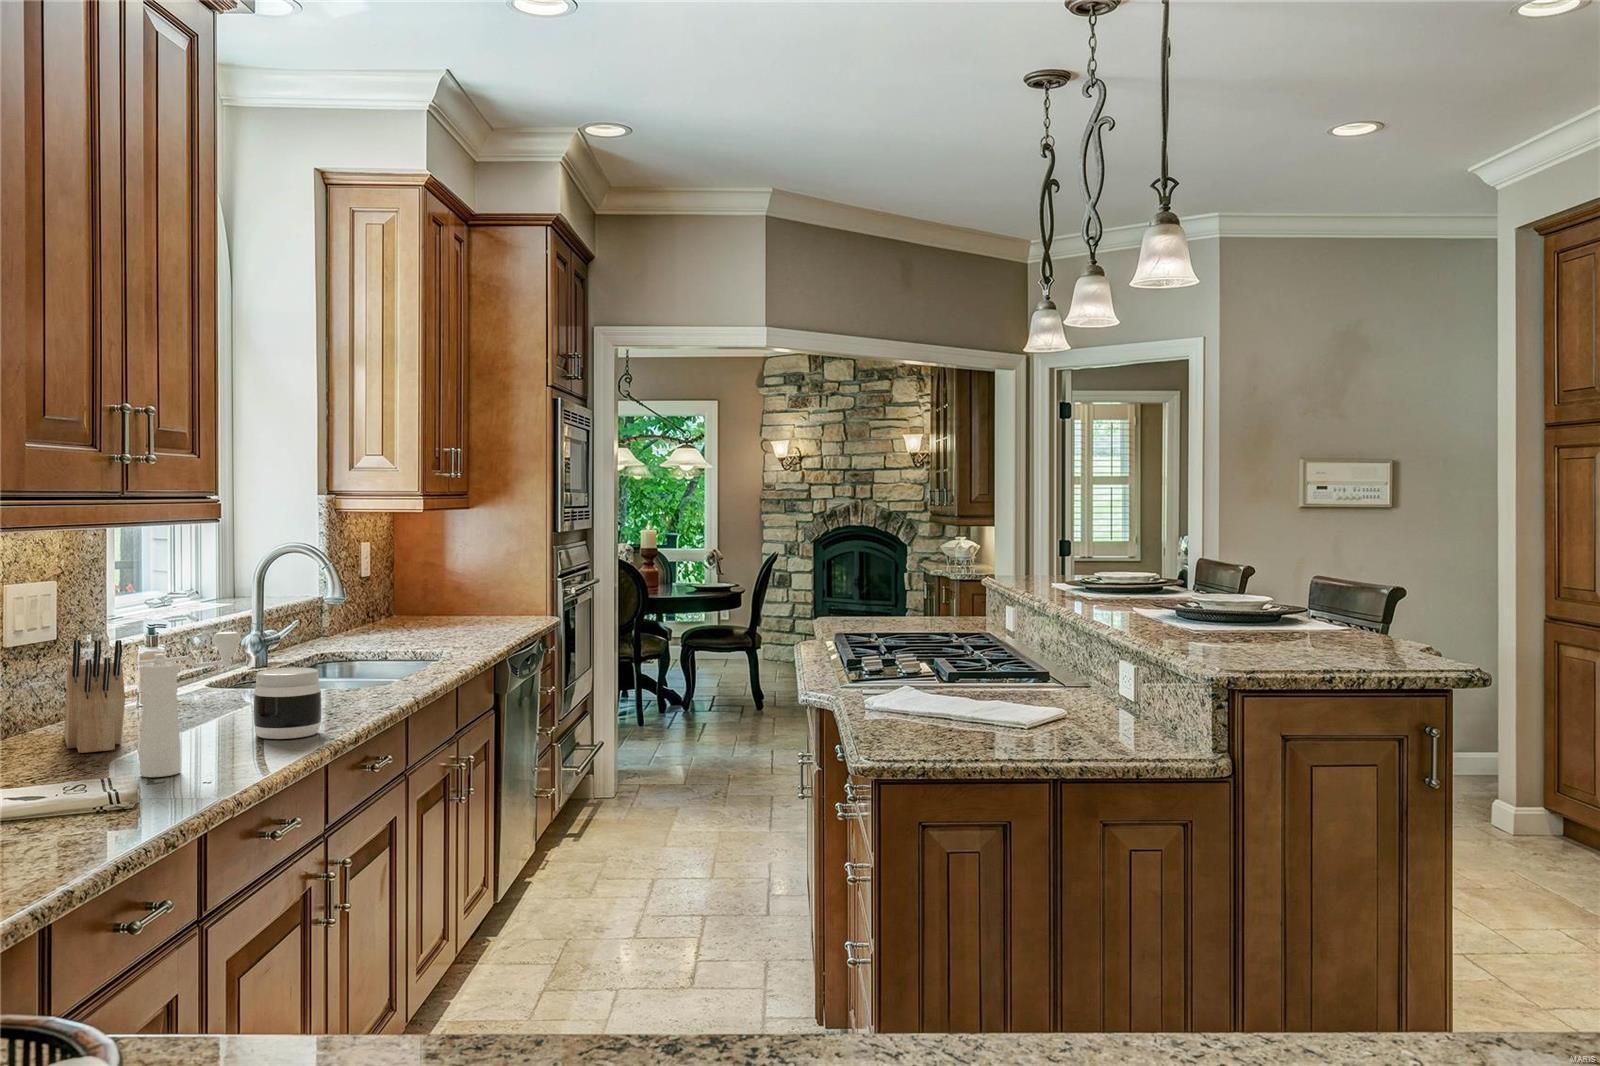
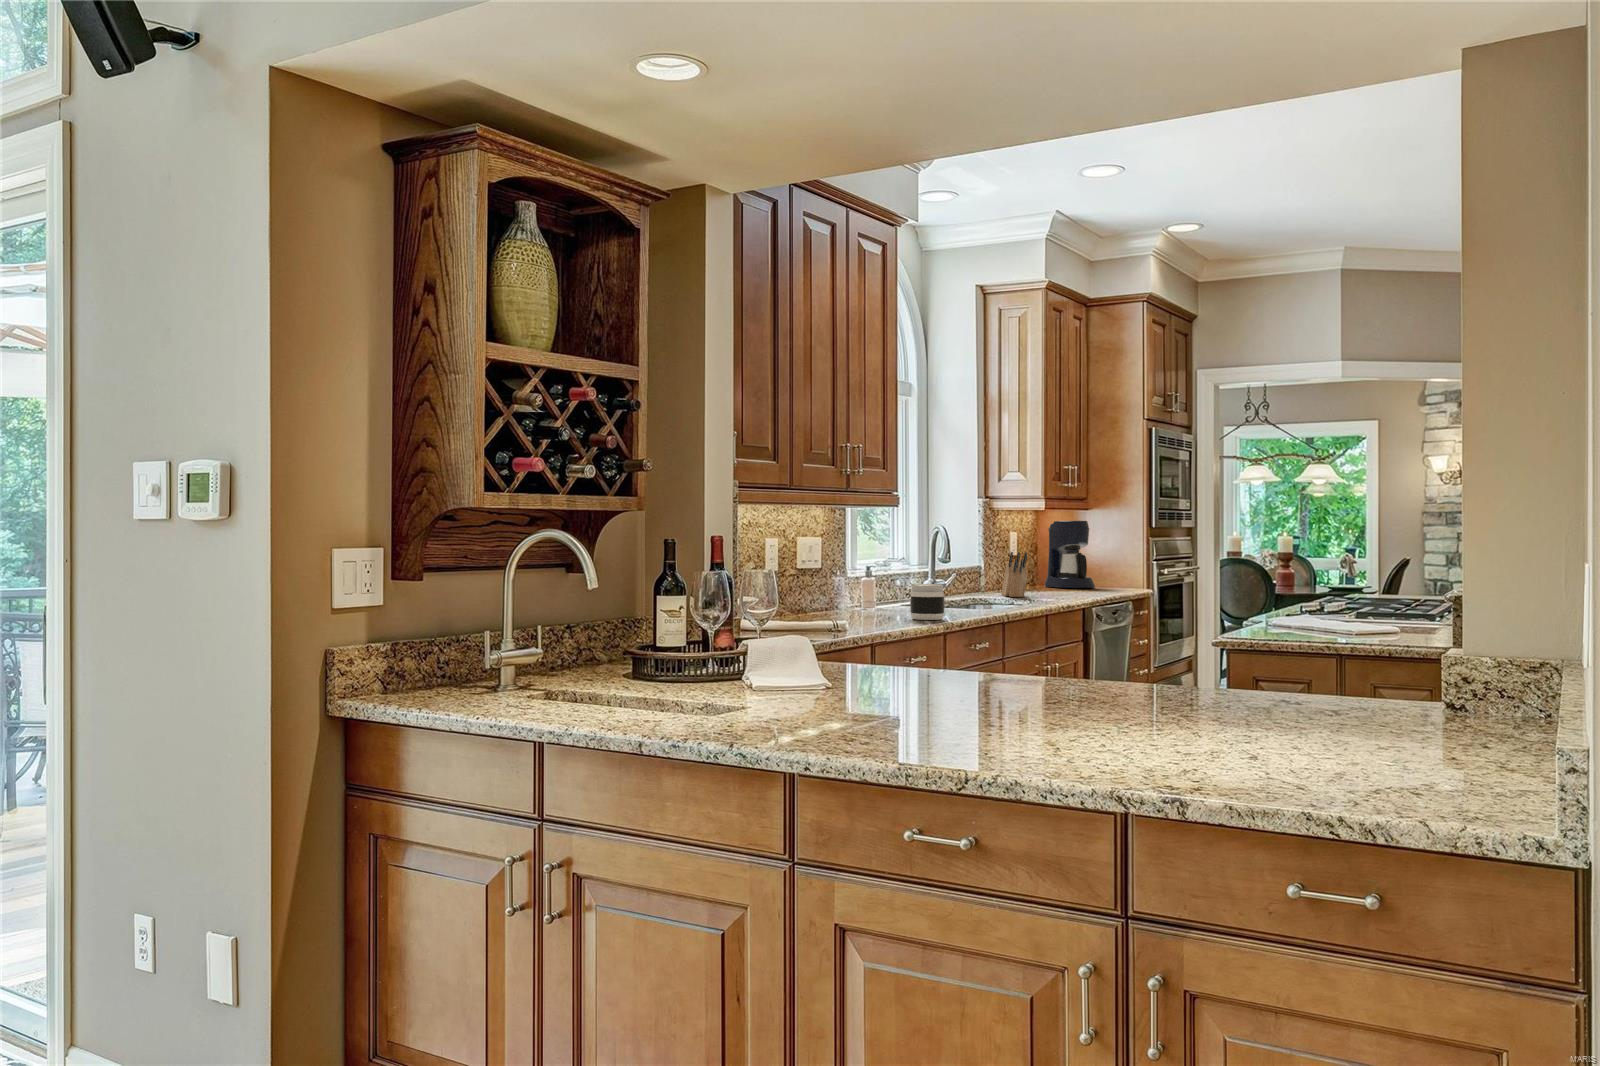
coffee maker: none [411,524,485,620] -> present [1044,521,1095,588]
pepper mill: present [139,632,242,777] -> none [852,558,900,625]
knife block: present [64,640,125,753] -> present [1001,552,1028,597]

